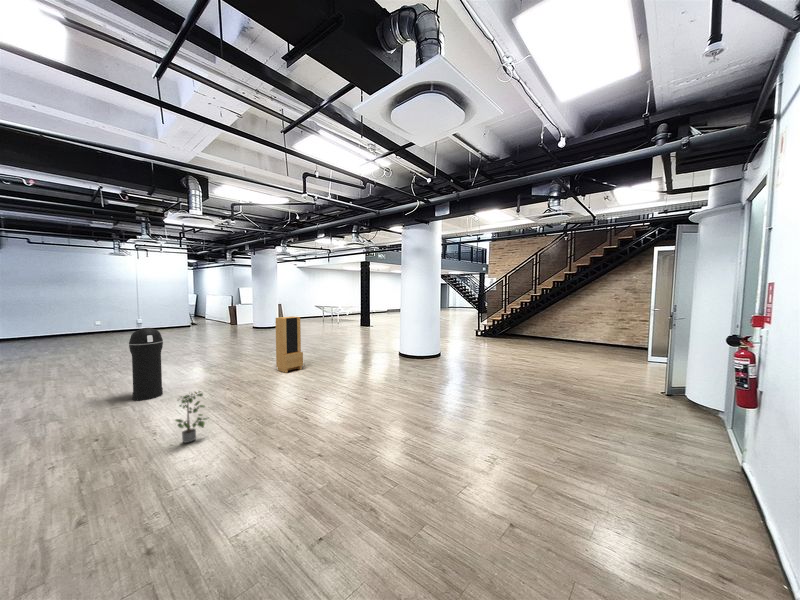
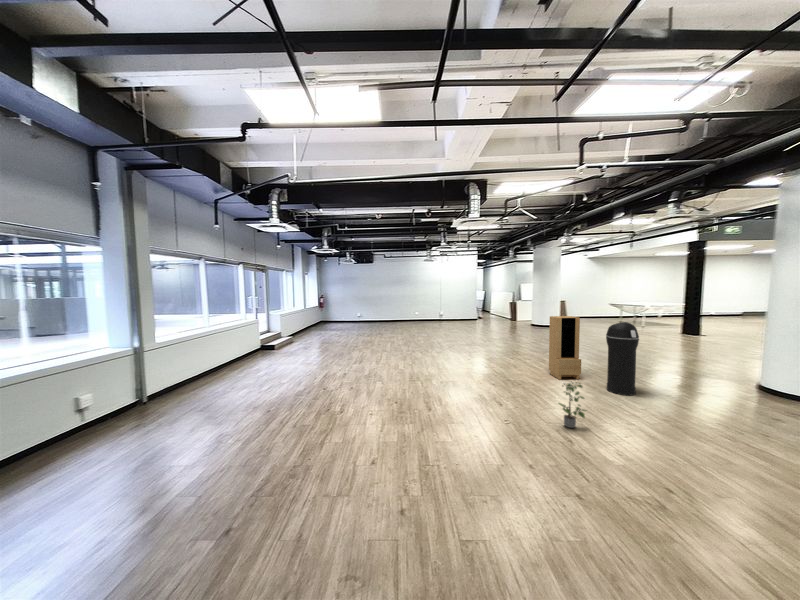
trash can: present [129,328,163,401] -> present [606,322,639,396]
potted plant: present [175,391,207,443] -> present [559,383,586,428]

